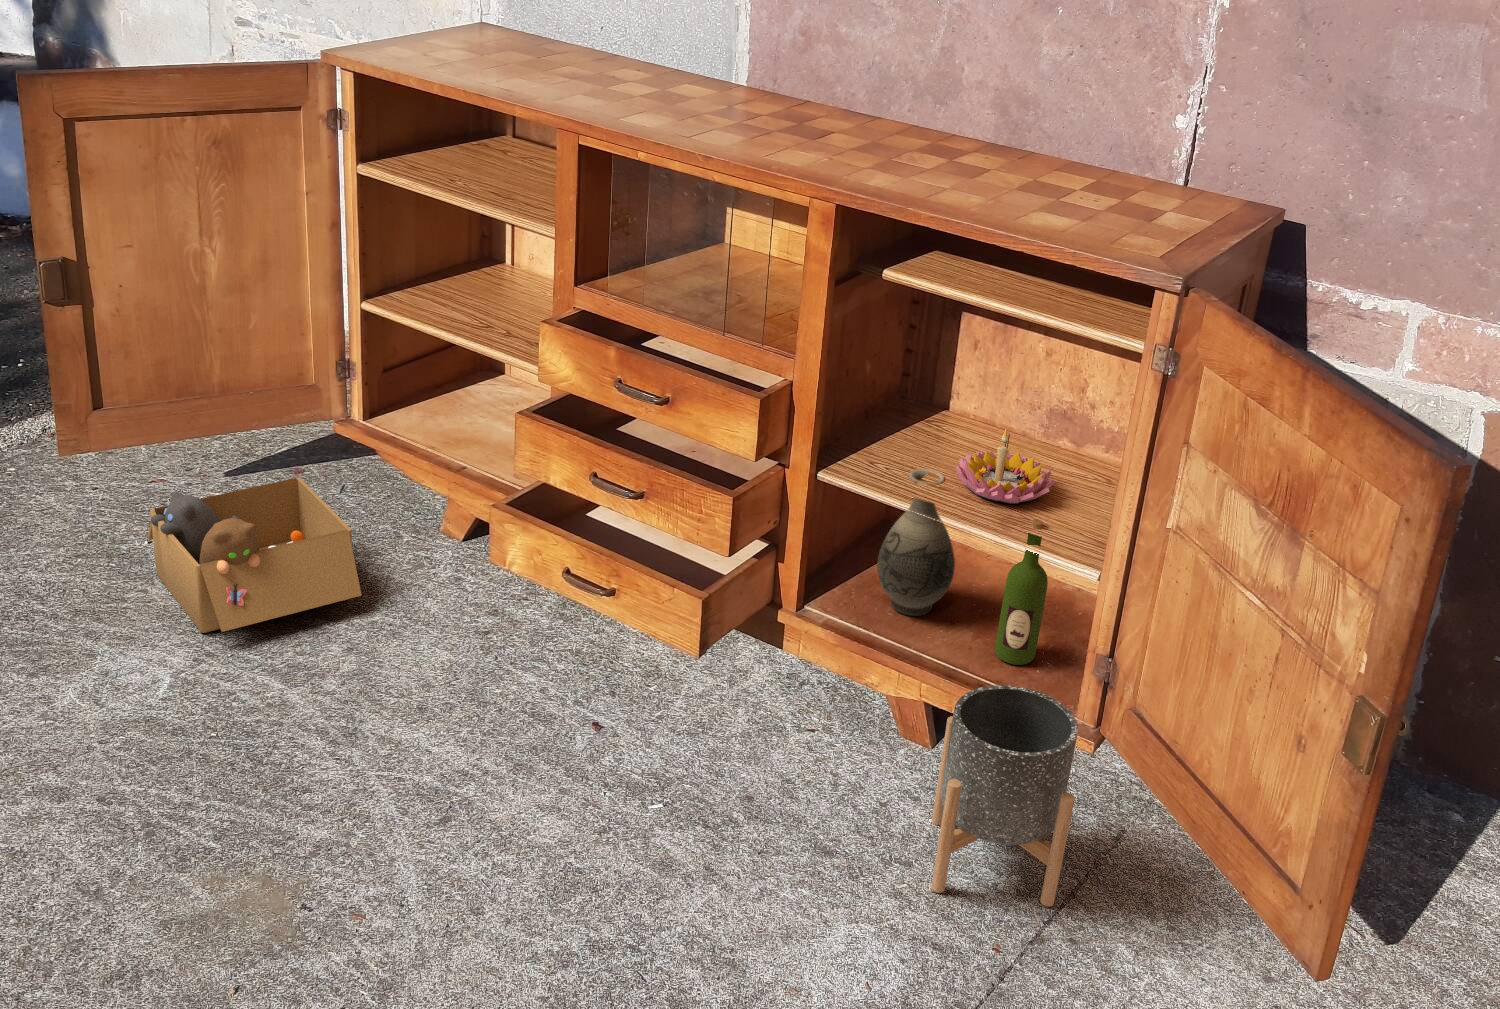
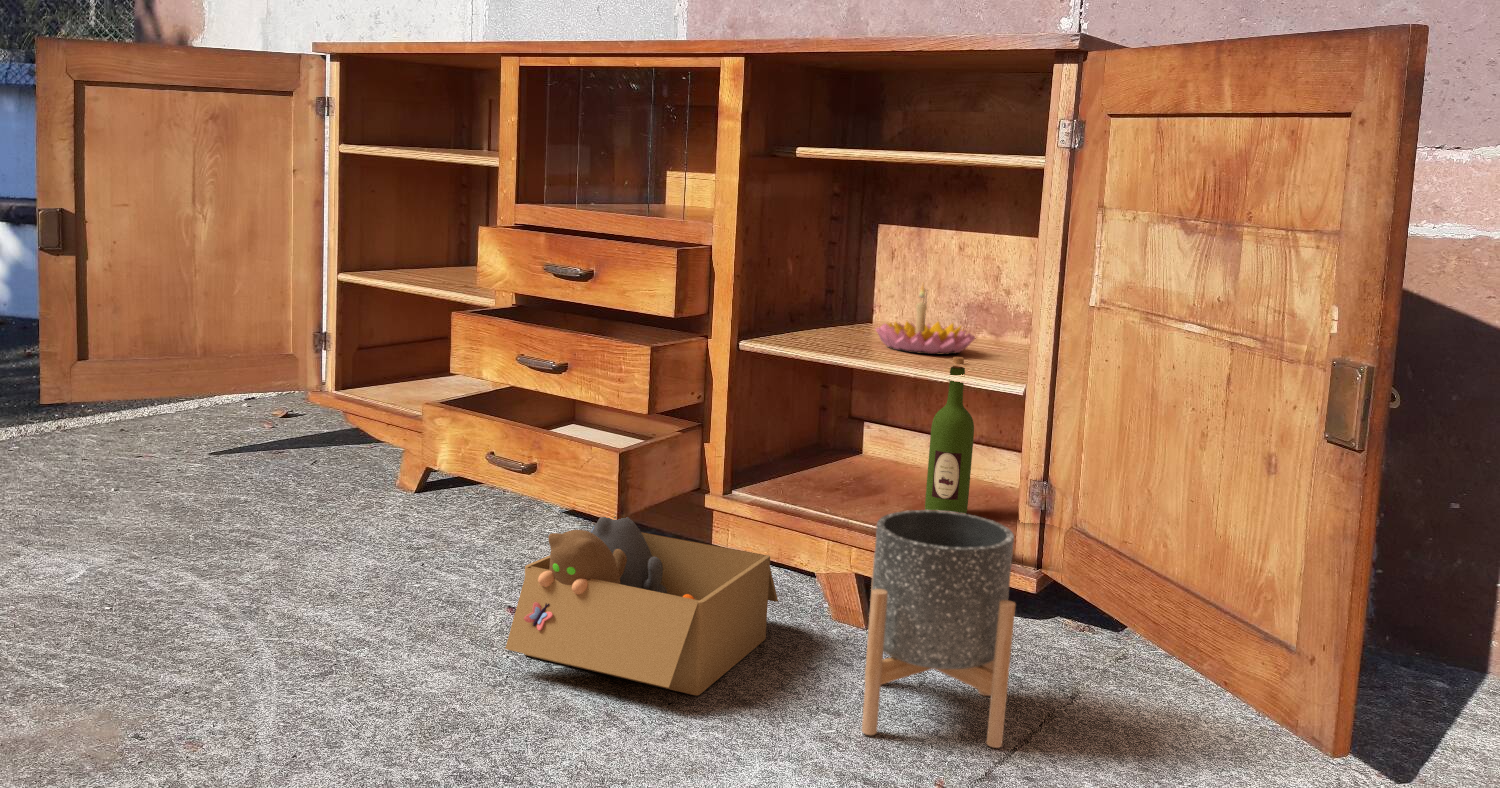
vase: present [877,469,955,616] -> none [804,339,881,492]
cardboard box: present [147,478,362,633] -> present [505,517,778,695]

